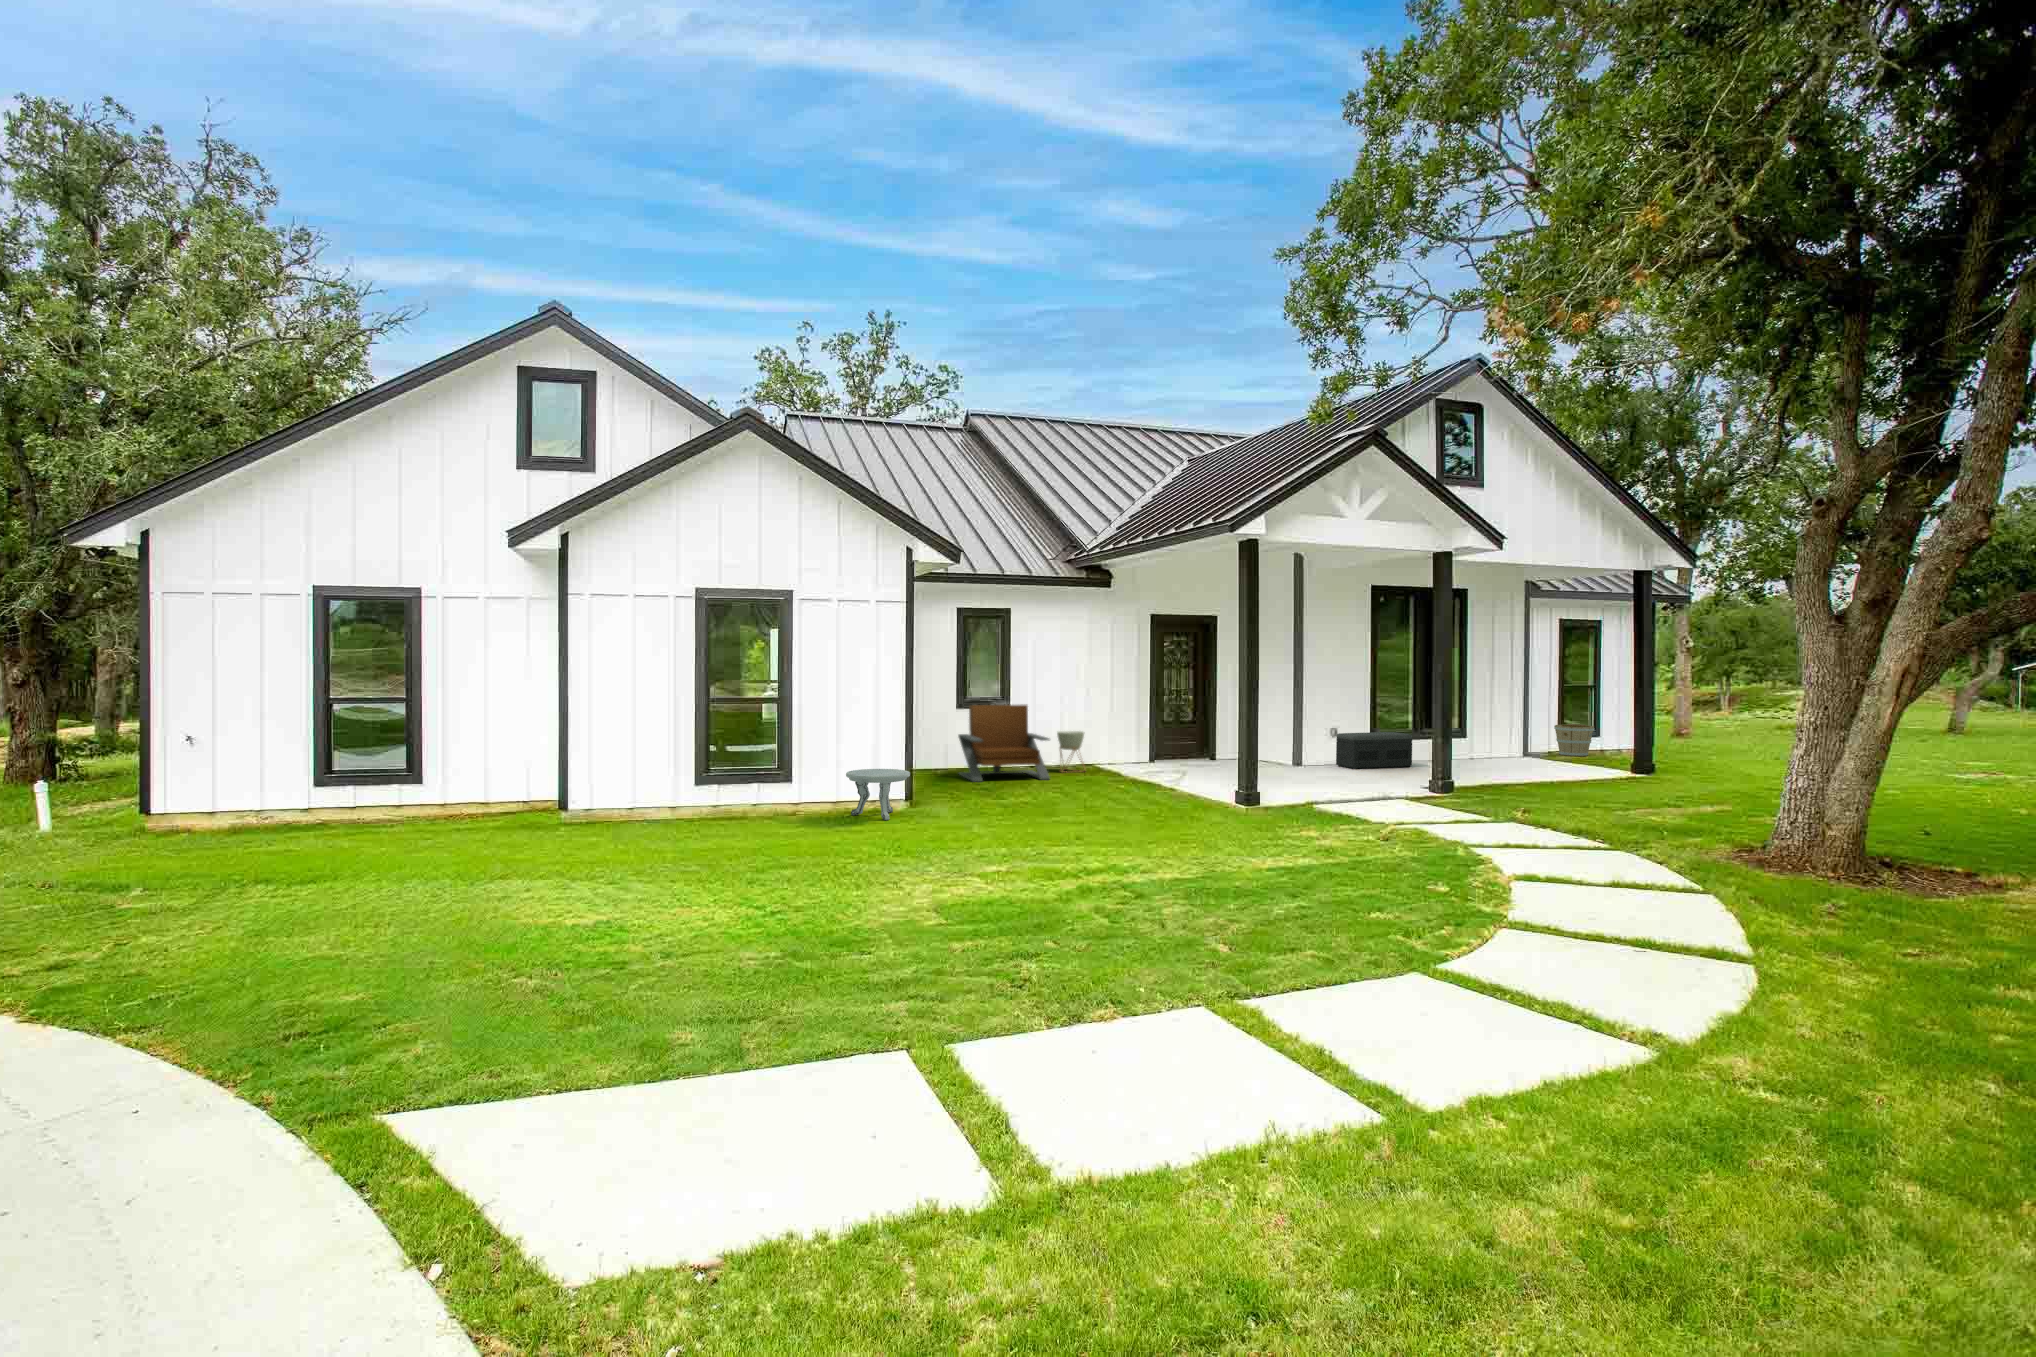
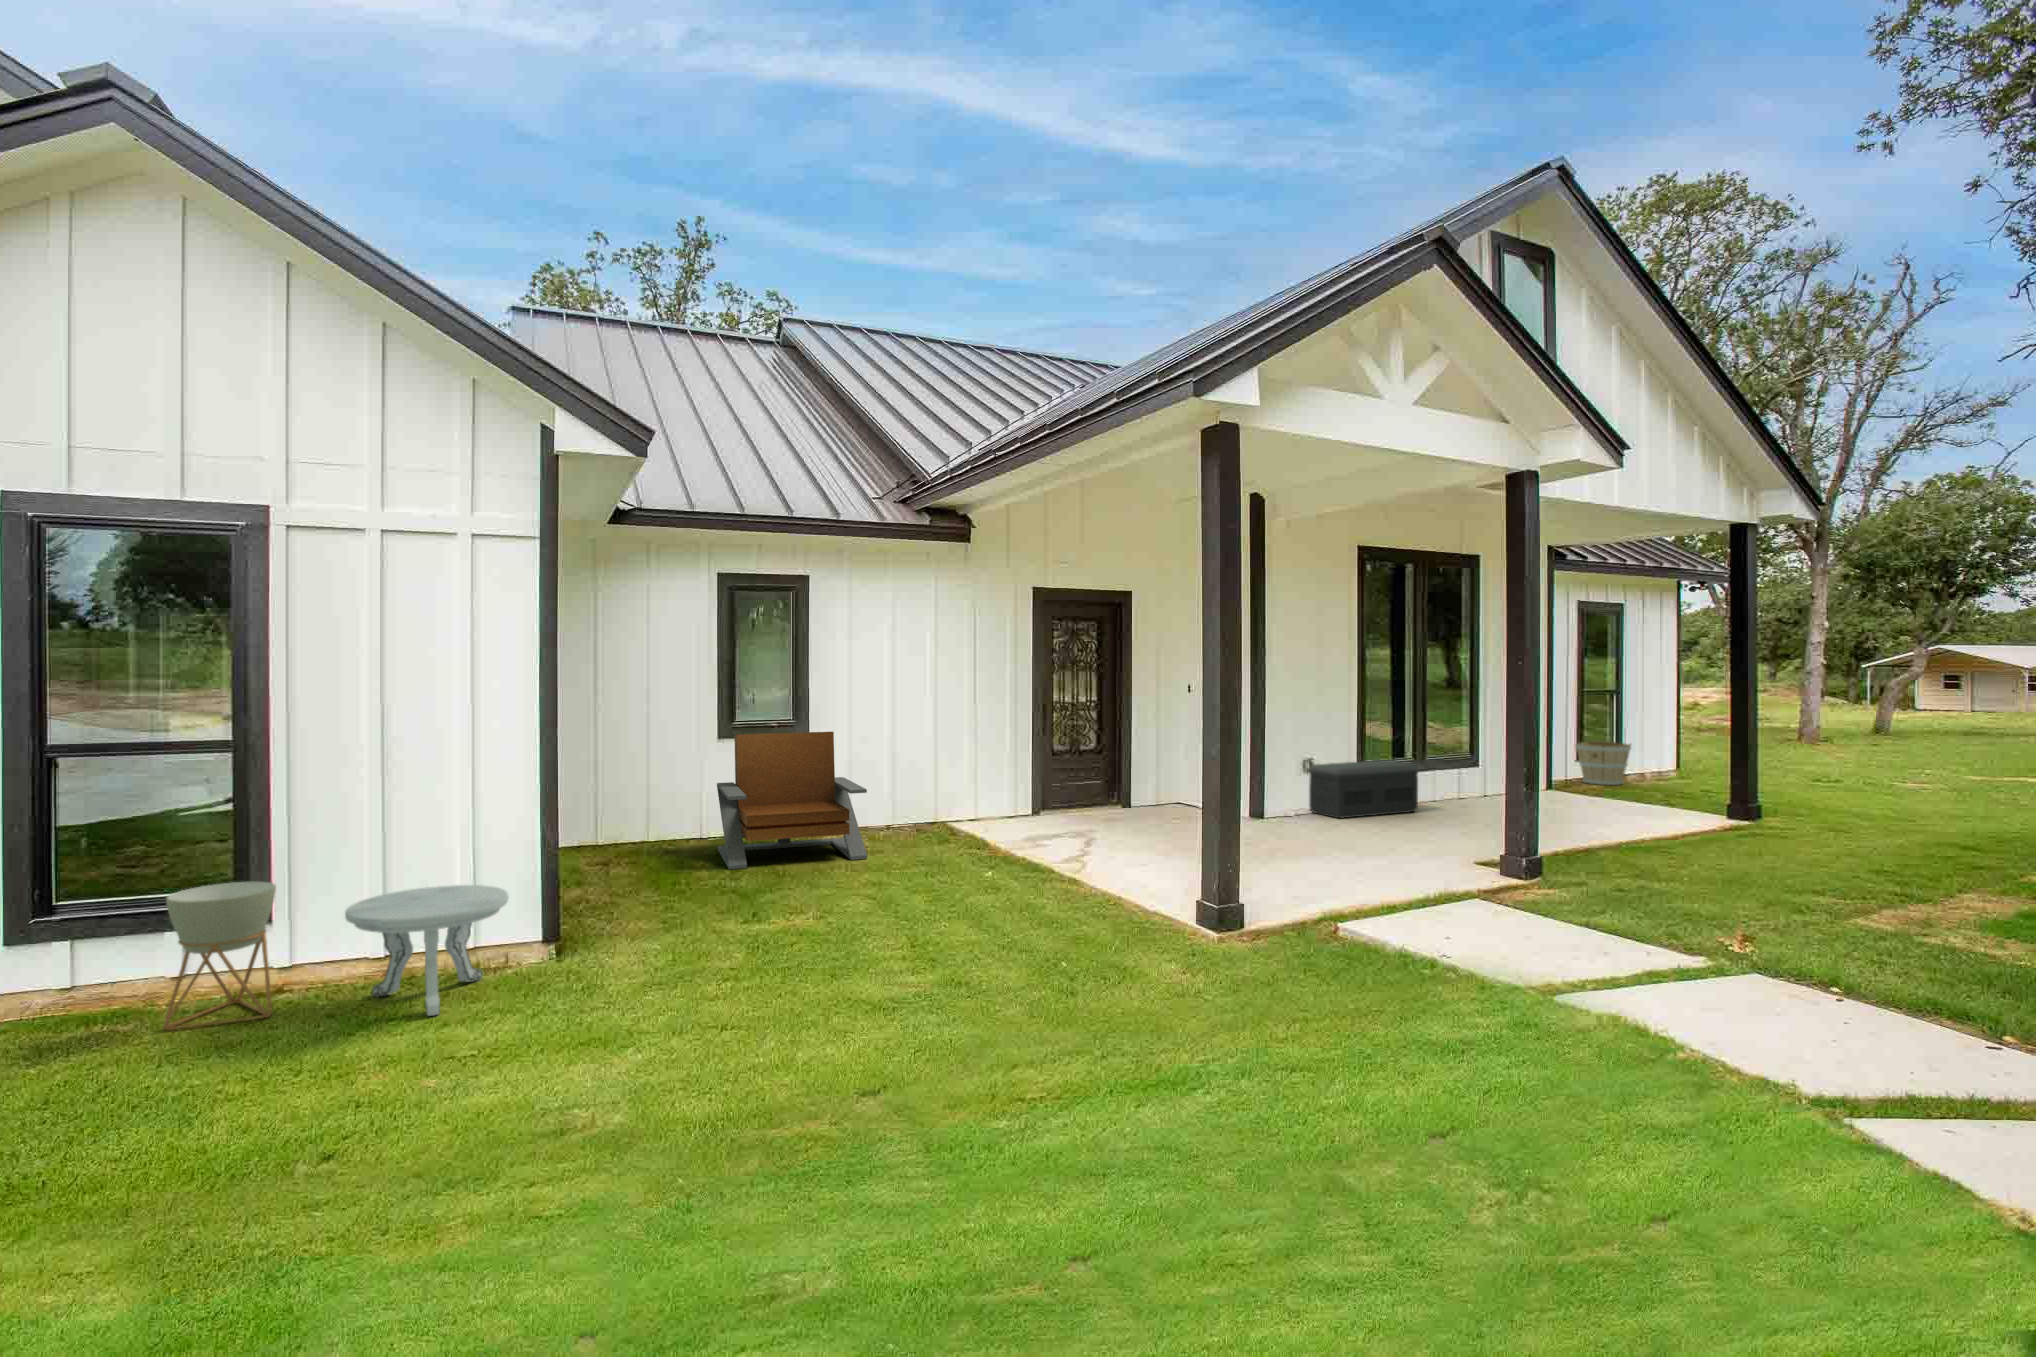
planter: present [1057,731,1085,772] -> present [163,882,276,1030]

